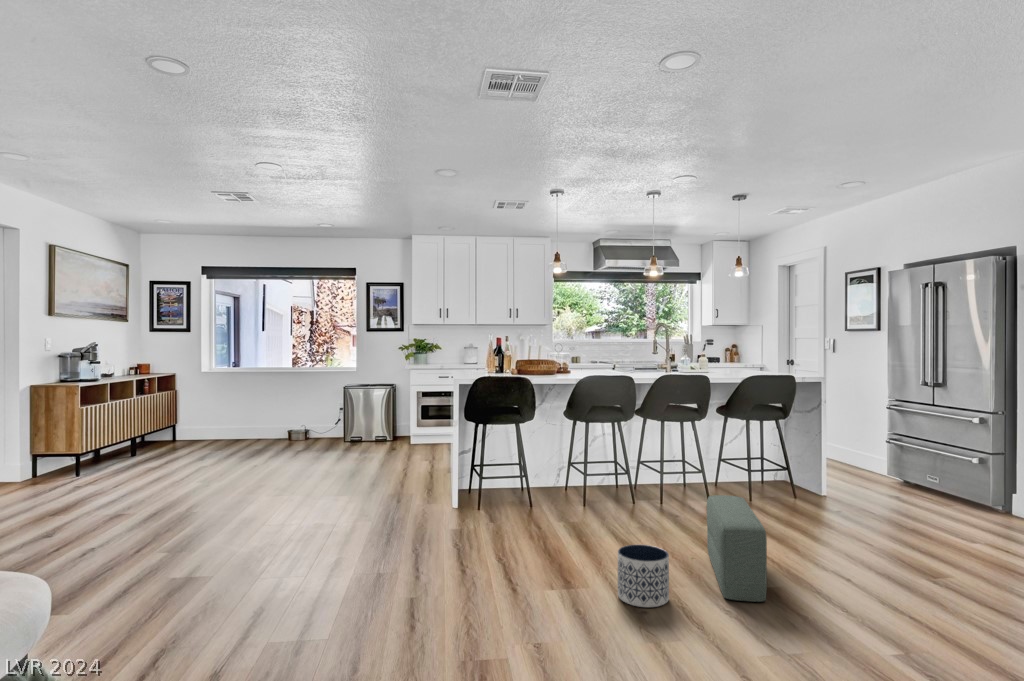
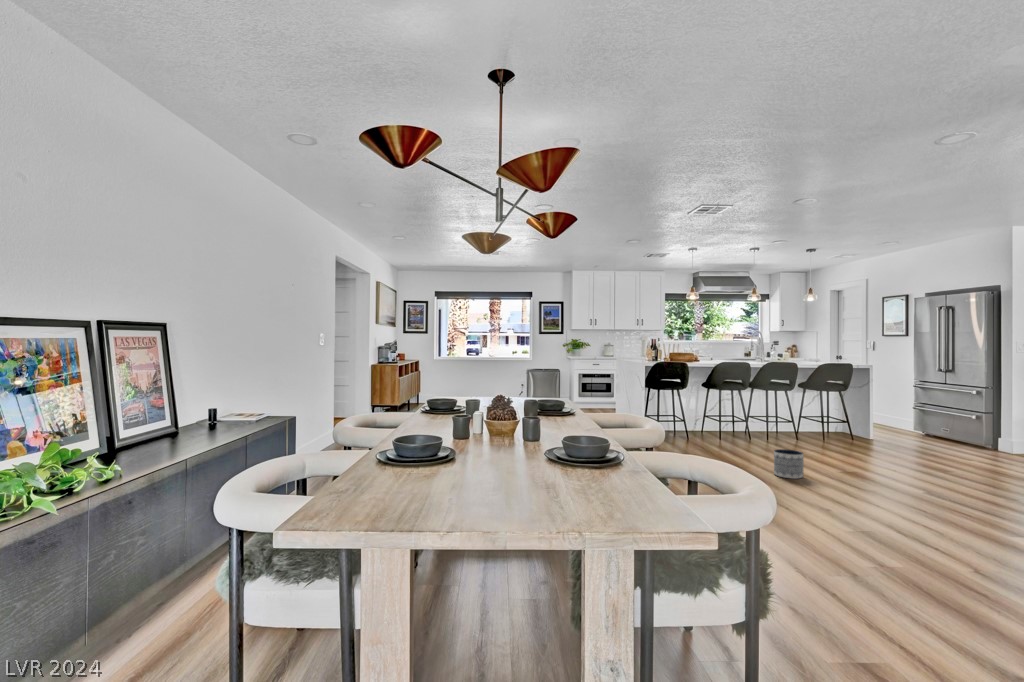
pouf: present [707,495,767,602] -> none [813,429,857,478]

